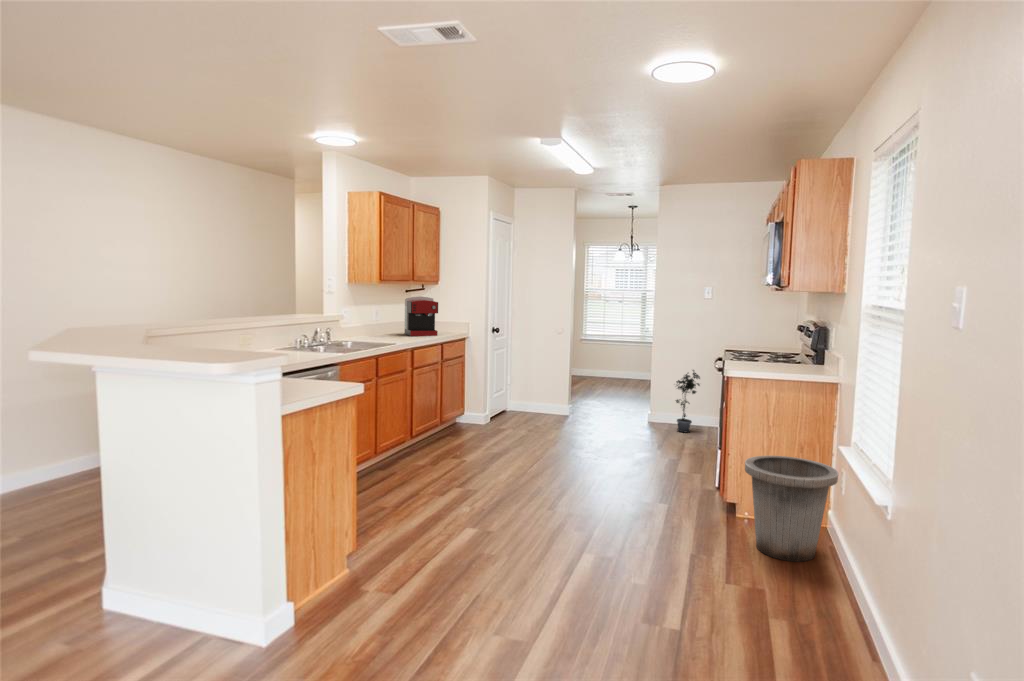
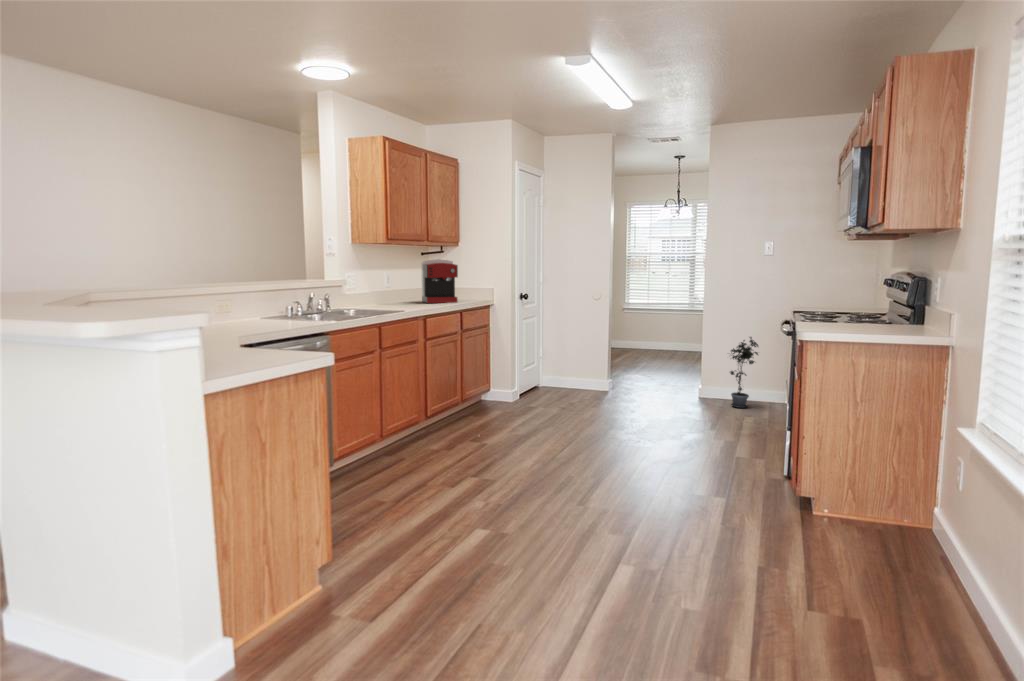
trash can: present [745,456,838,561] -> none [828,440,959,580]

